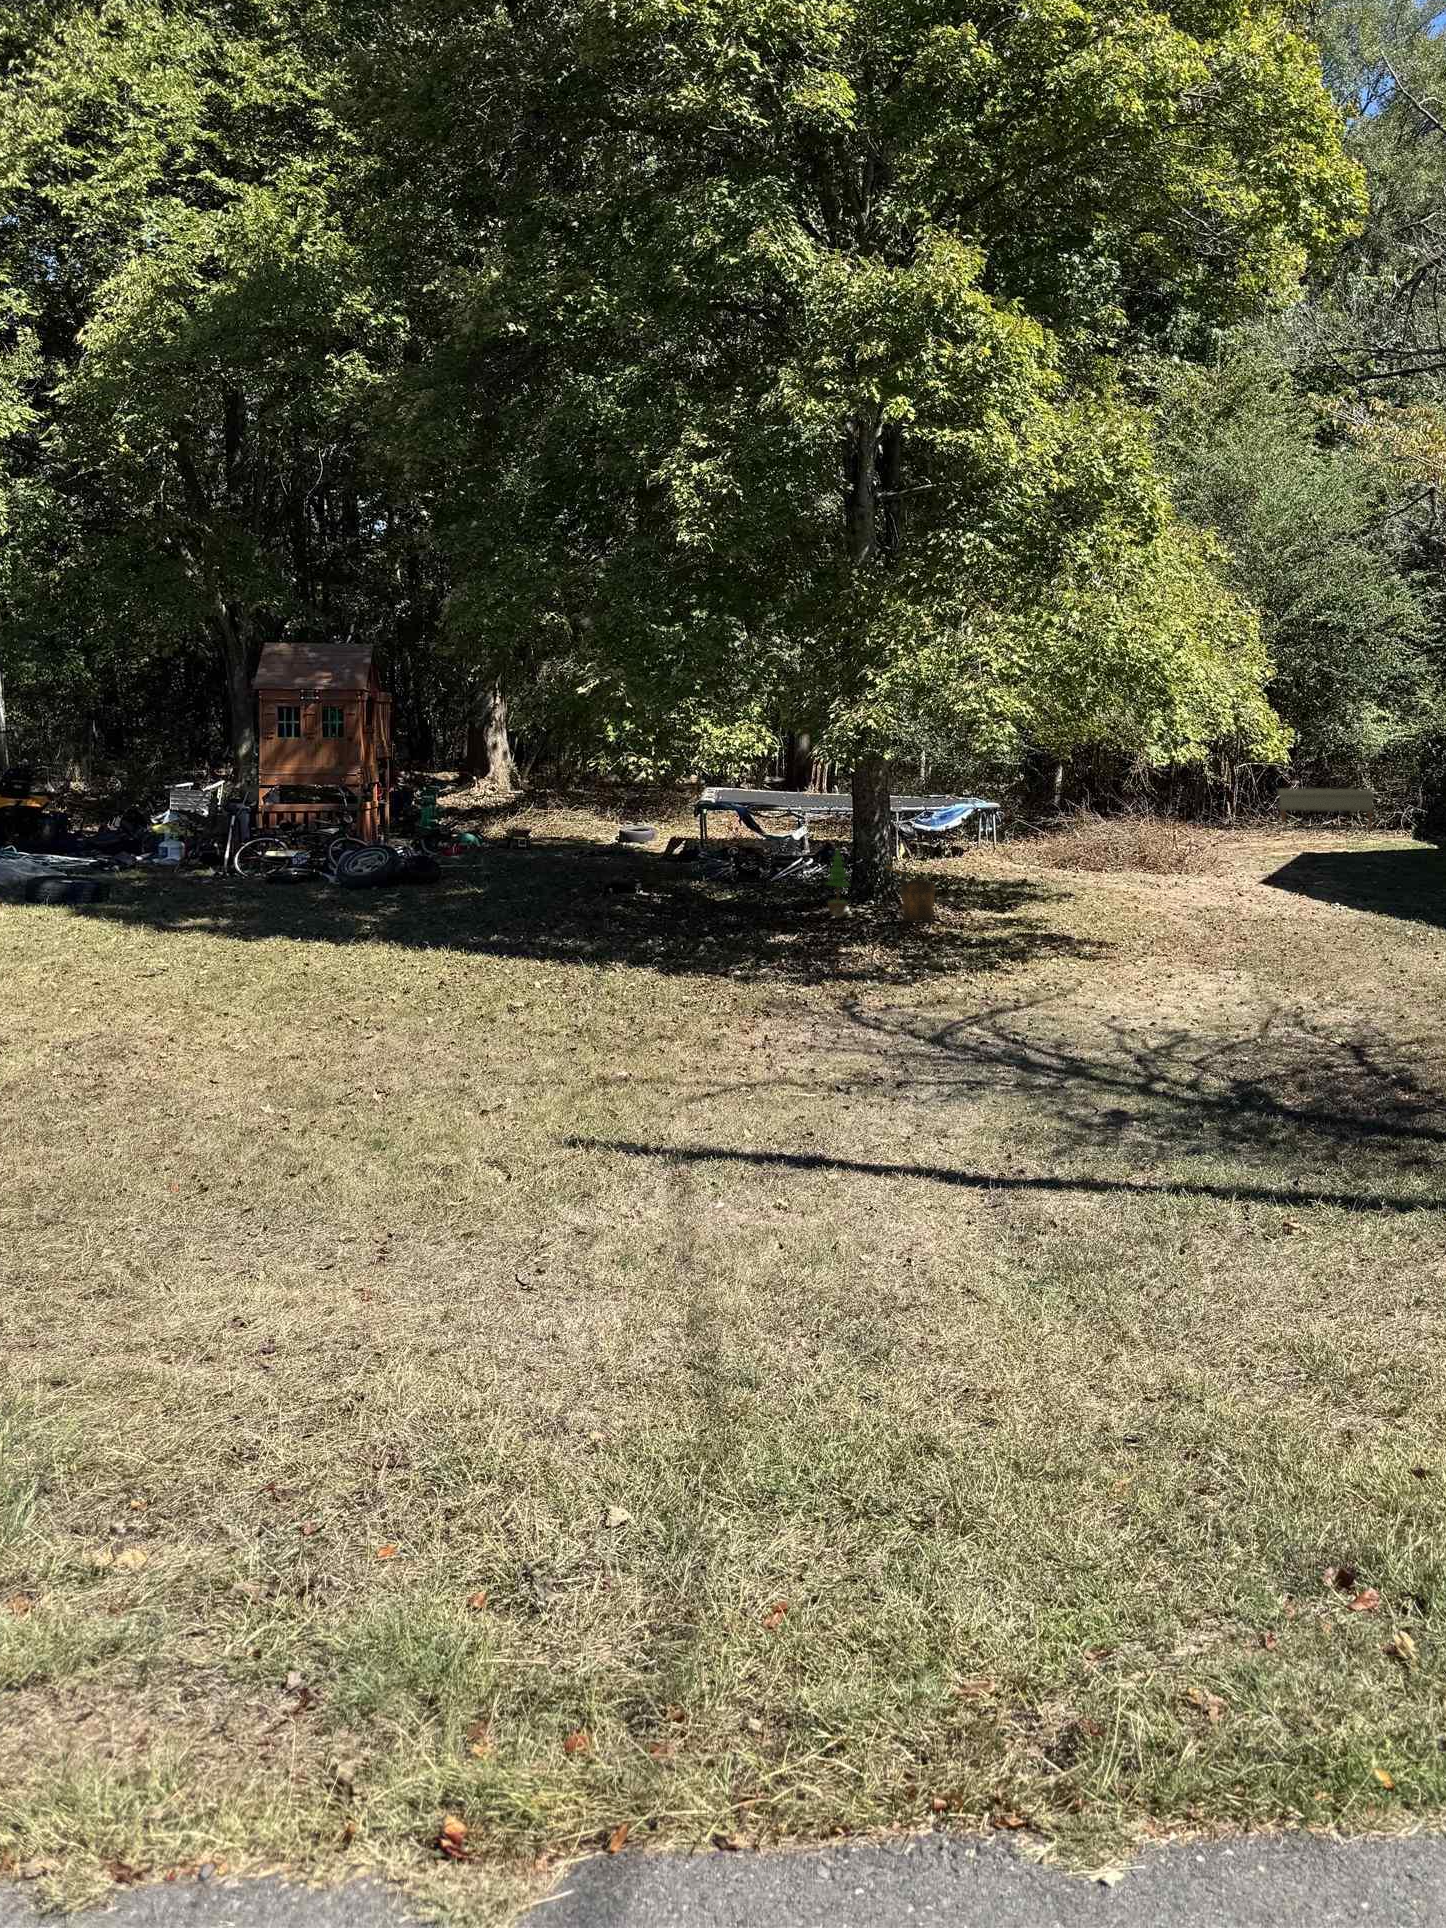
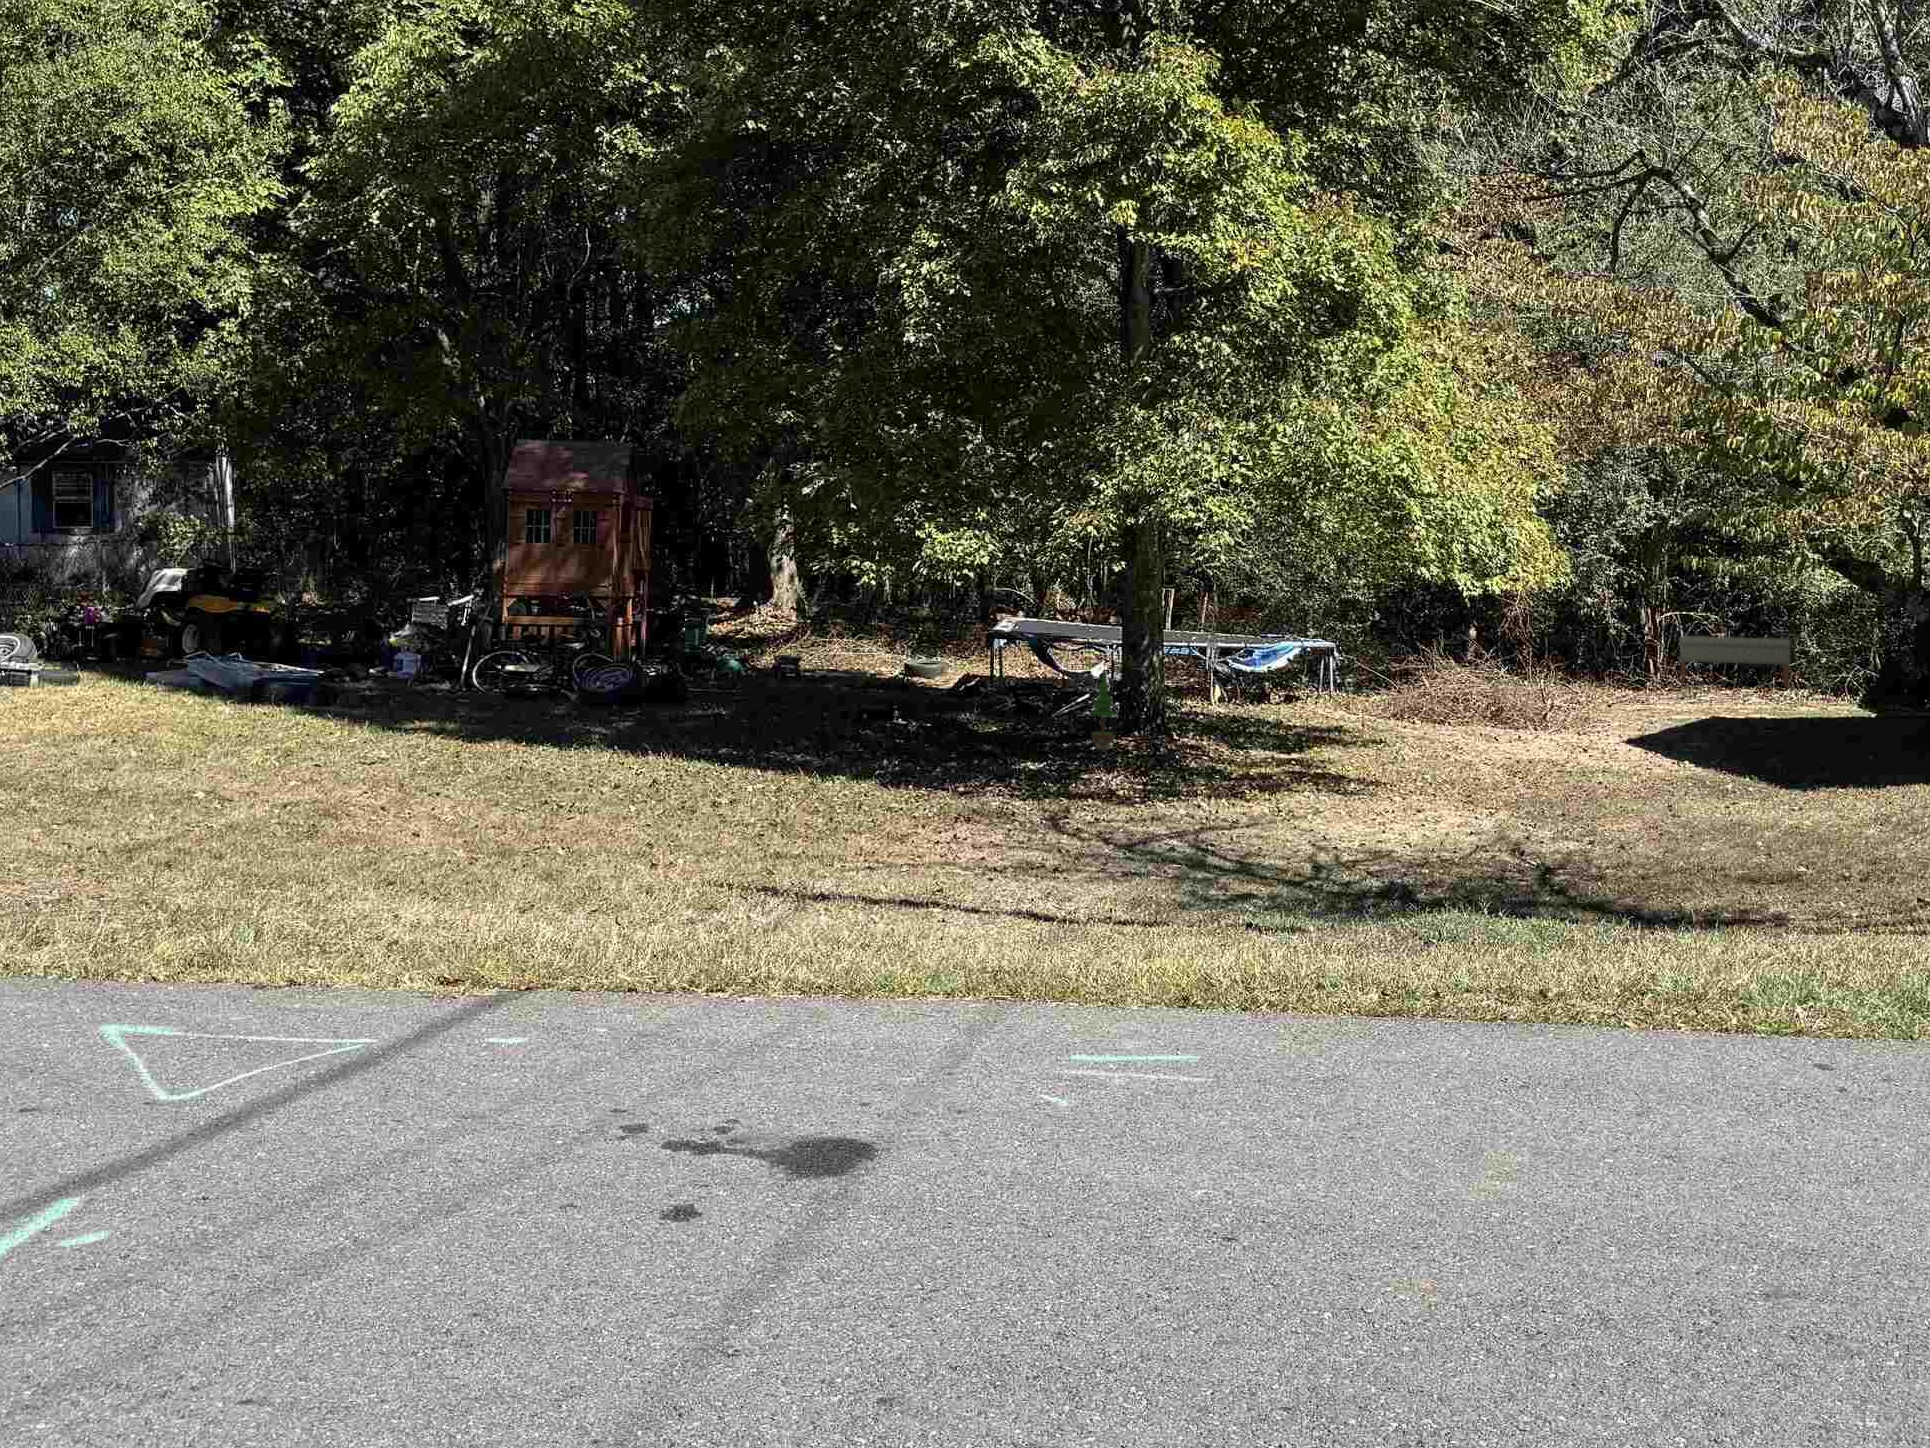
bucket: present [887,866,936,922] -> none [1155,695,1210,758]

